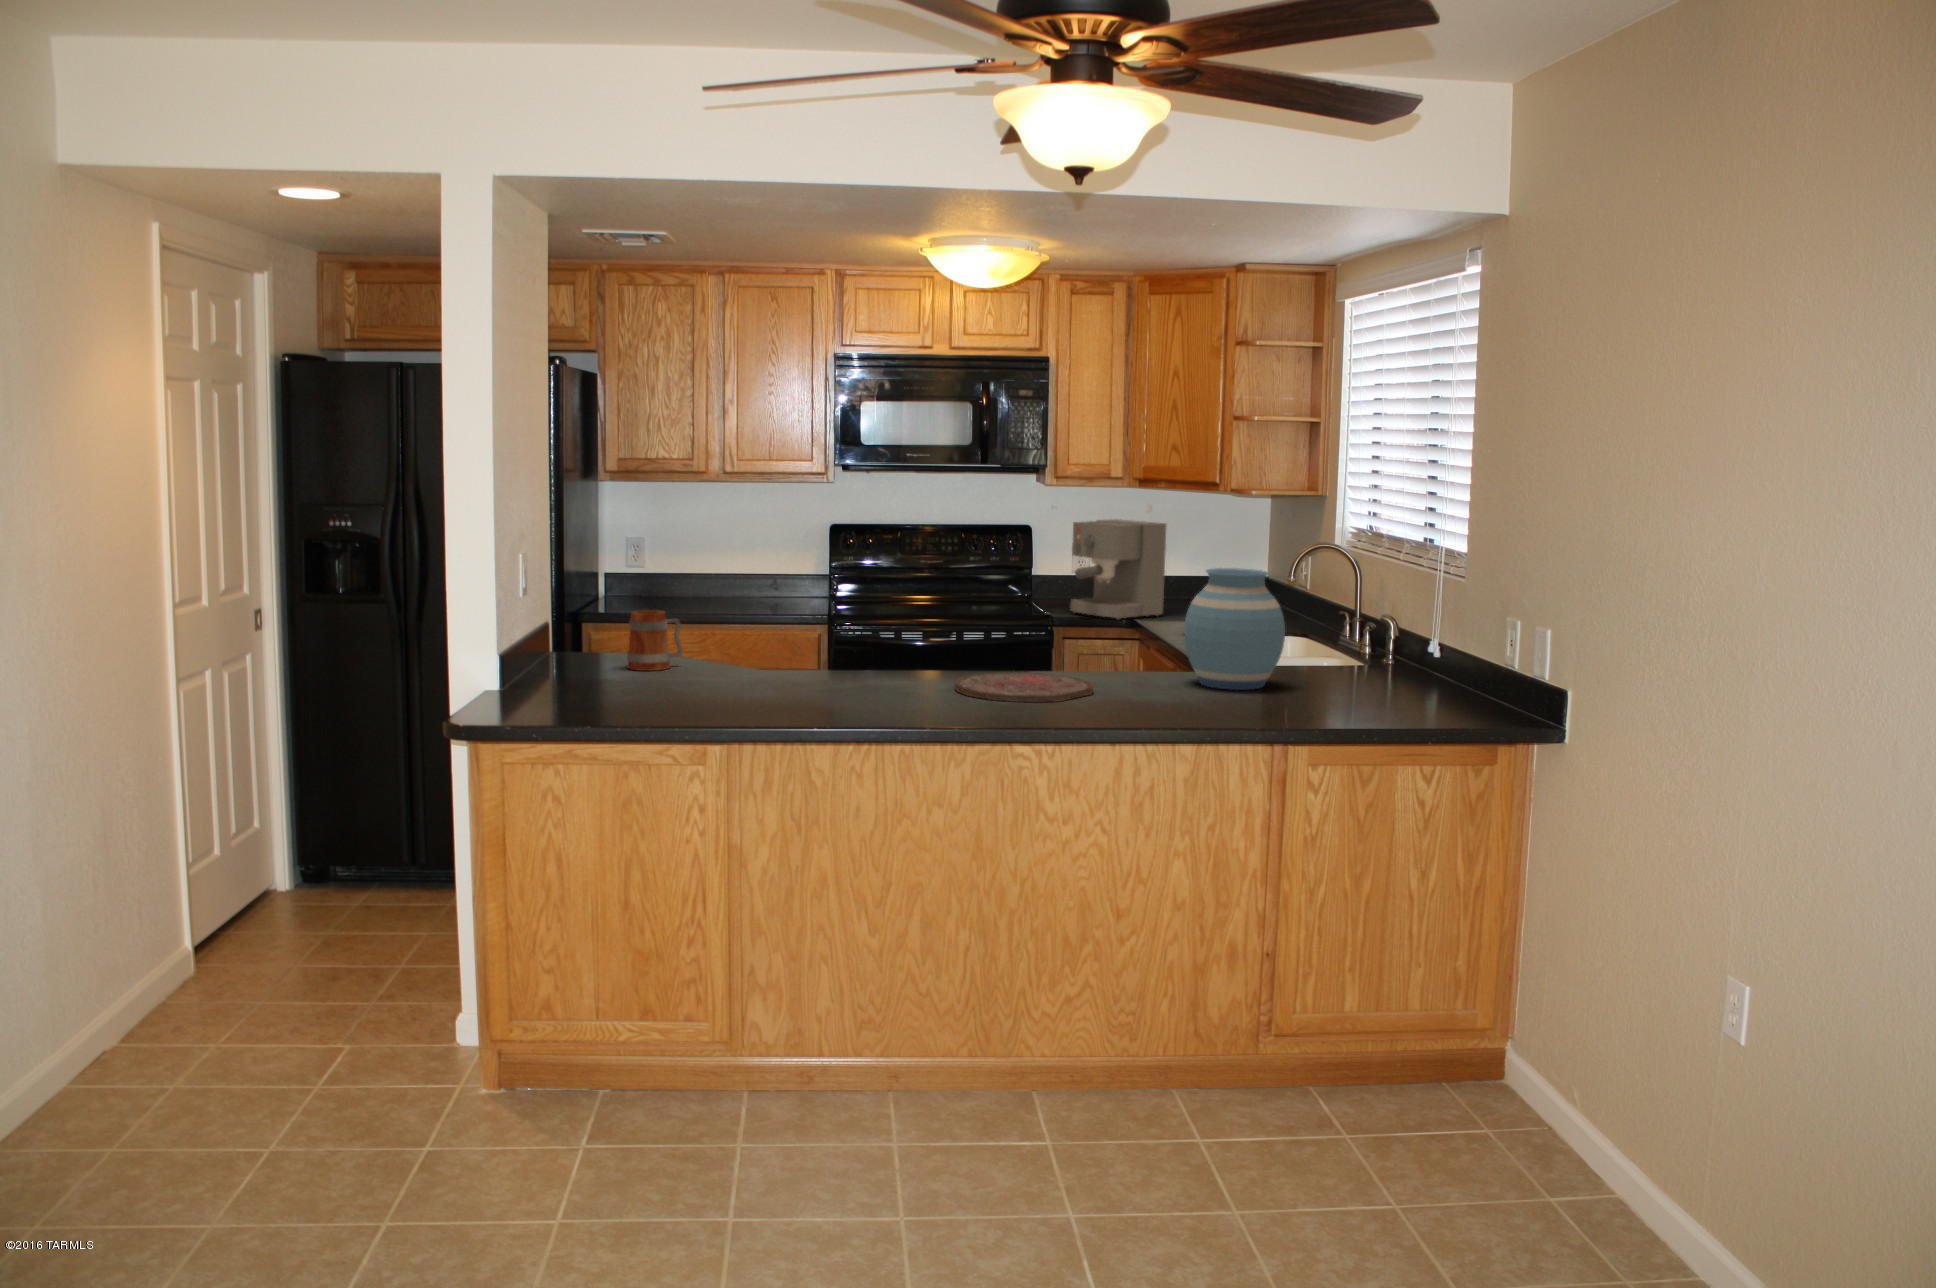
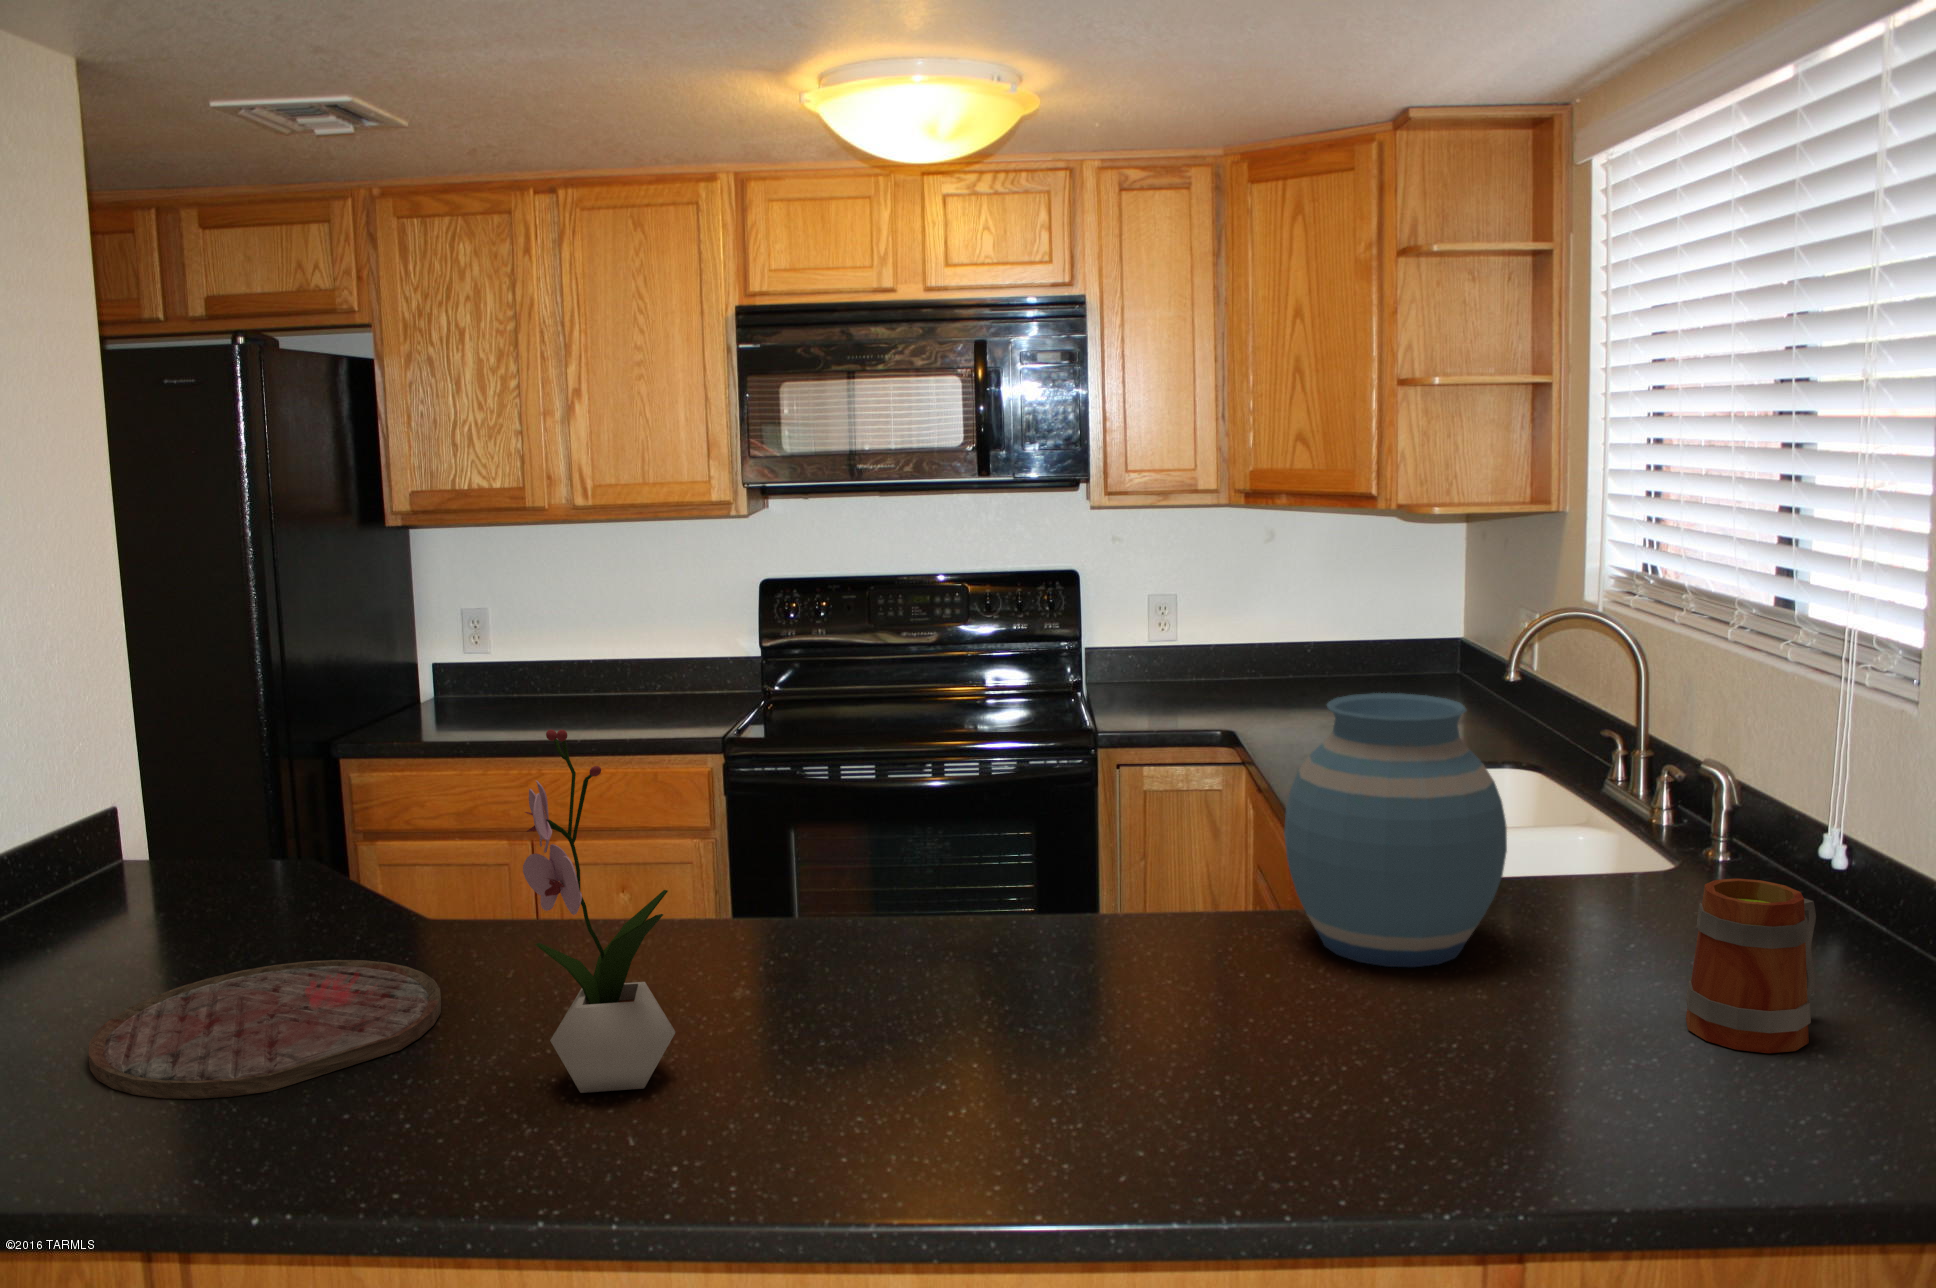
coffee maker: present [1070,519,1166,620] -> none [1134,557,1289,727]
flower arrangement: none [877,558,942,711] -> present [523,730,675,1093]
mug: present [627,610,683,671] -> present [1686,879,1816,1053]
cutting board: present [955,672,1093,702] -> present [88,960,441,1099]

